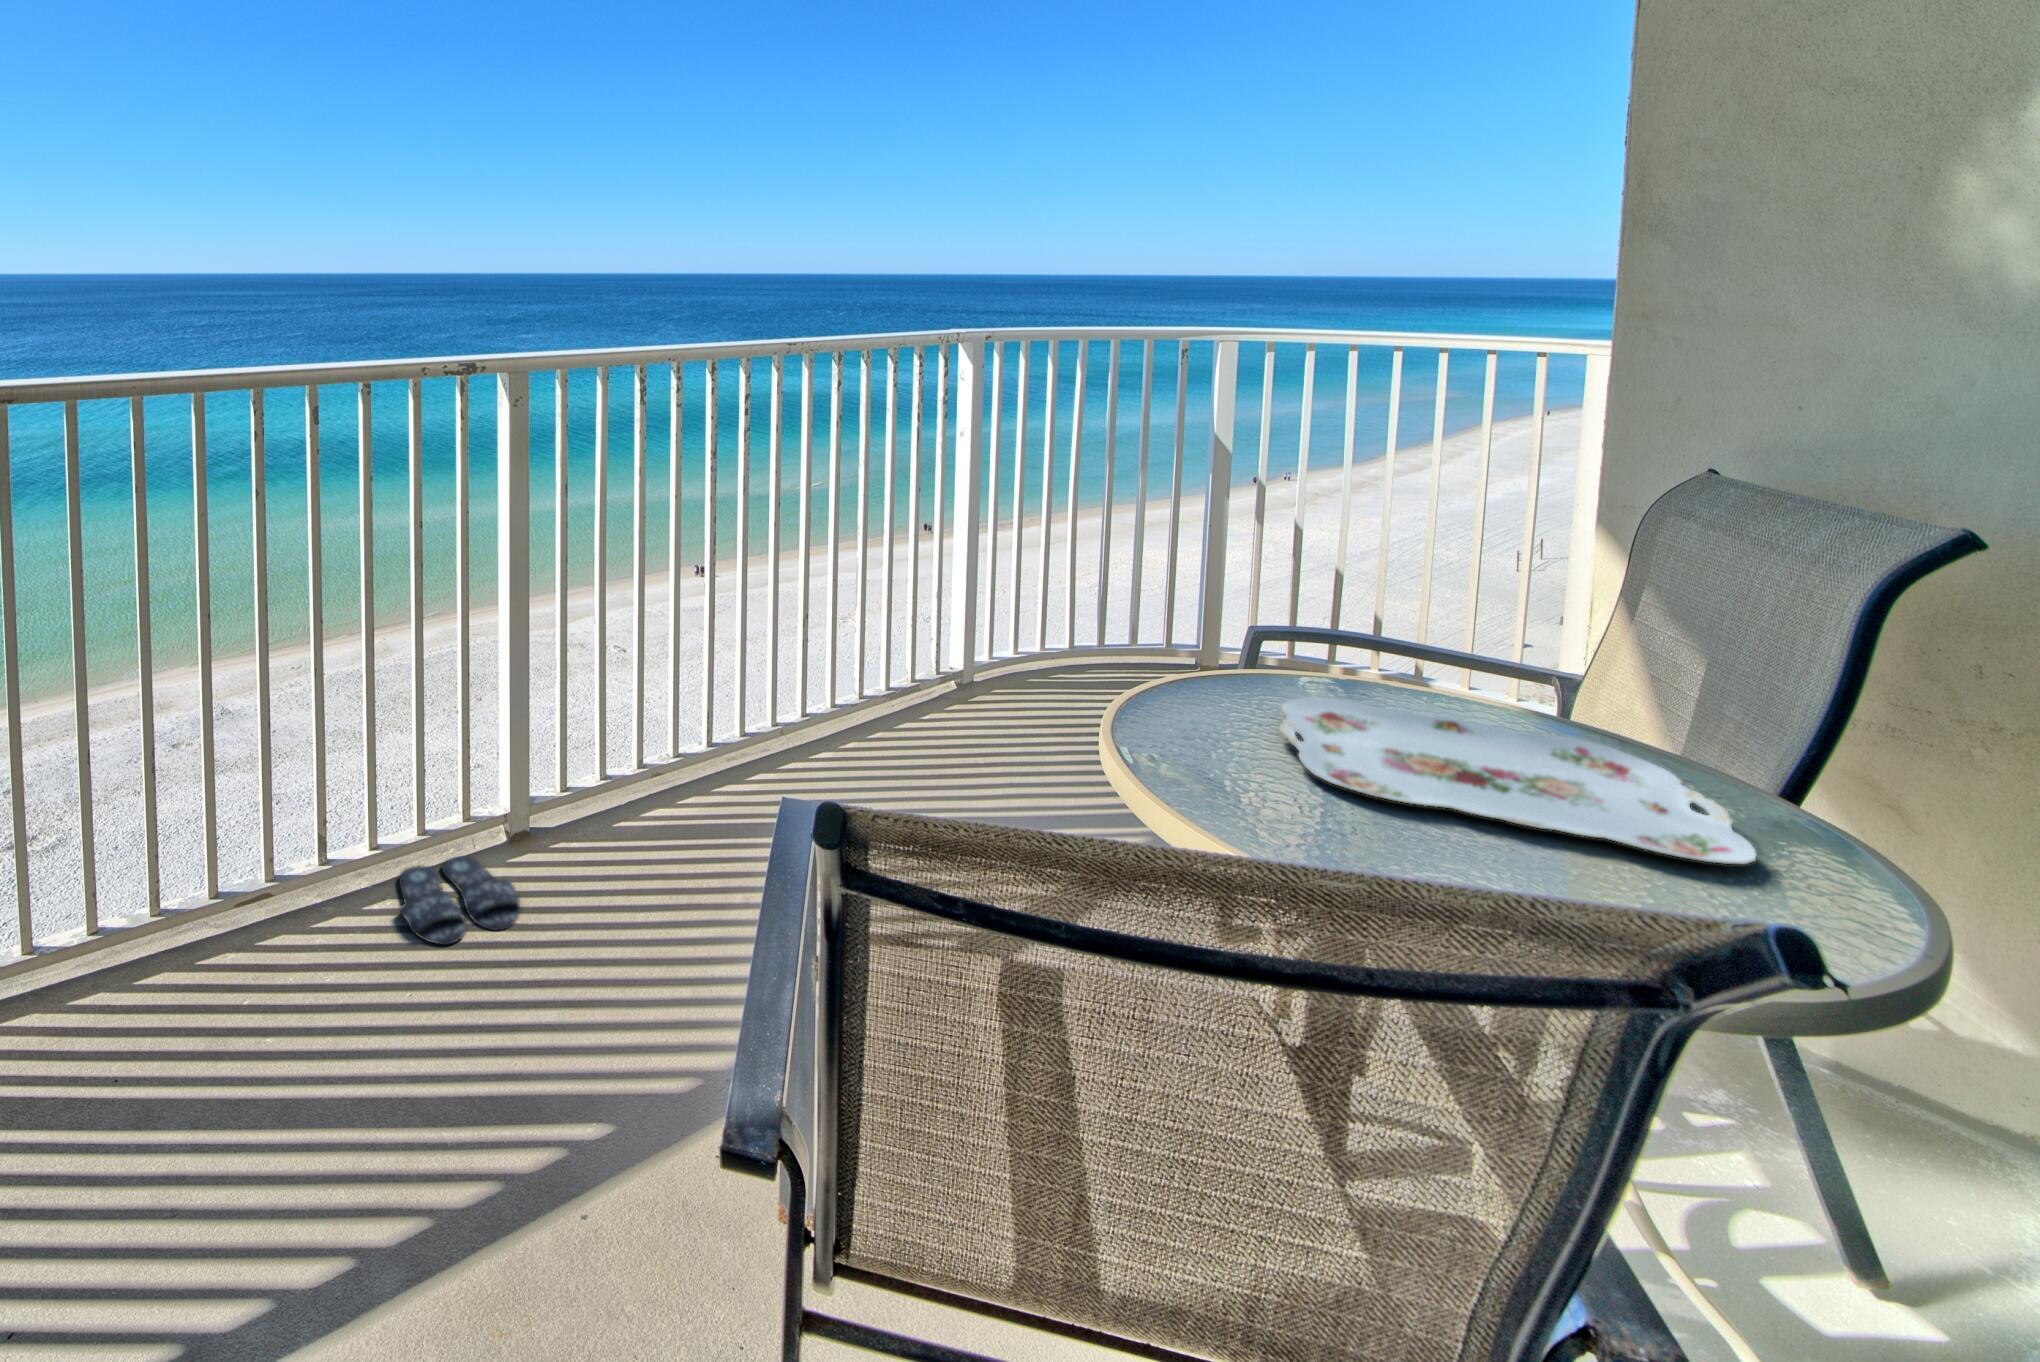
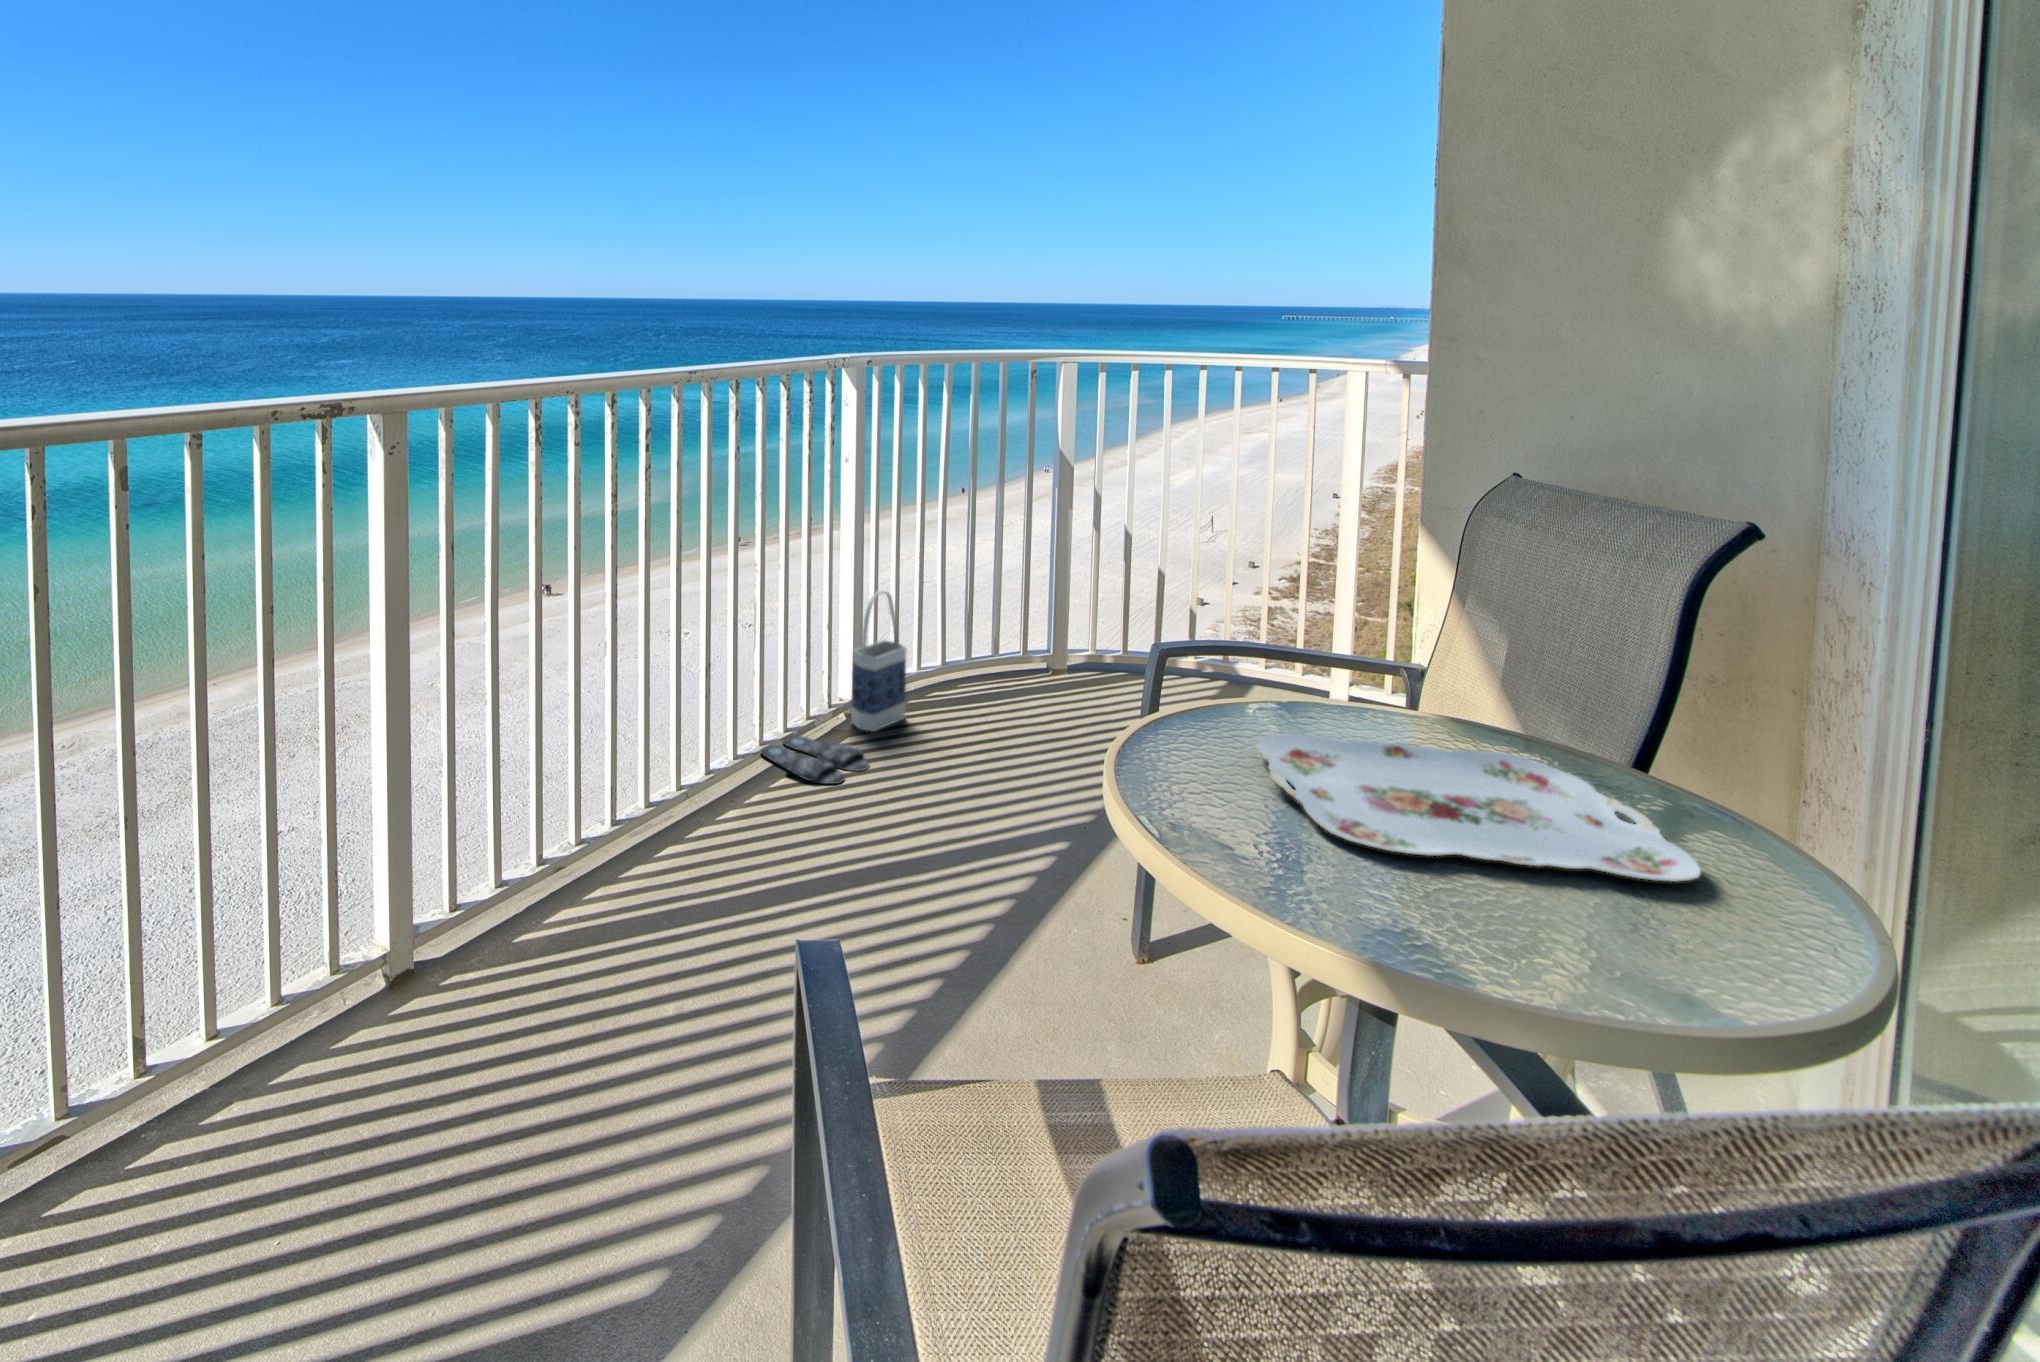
bag: none [959,565,1021,703] -> present [851,591,907,731]
slippers: present [399,856,520,945] -> present [761,736,869,784]

